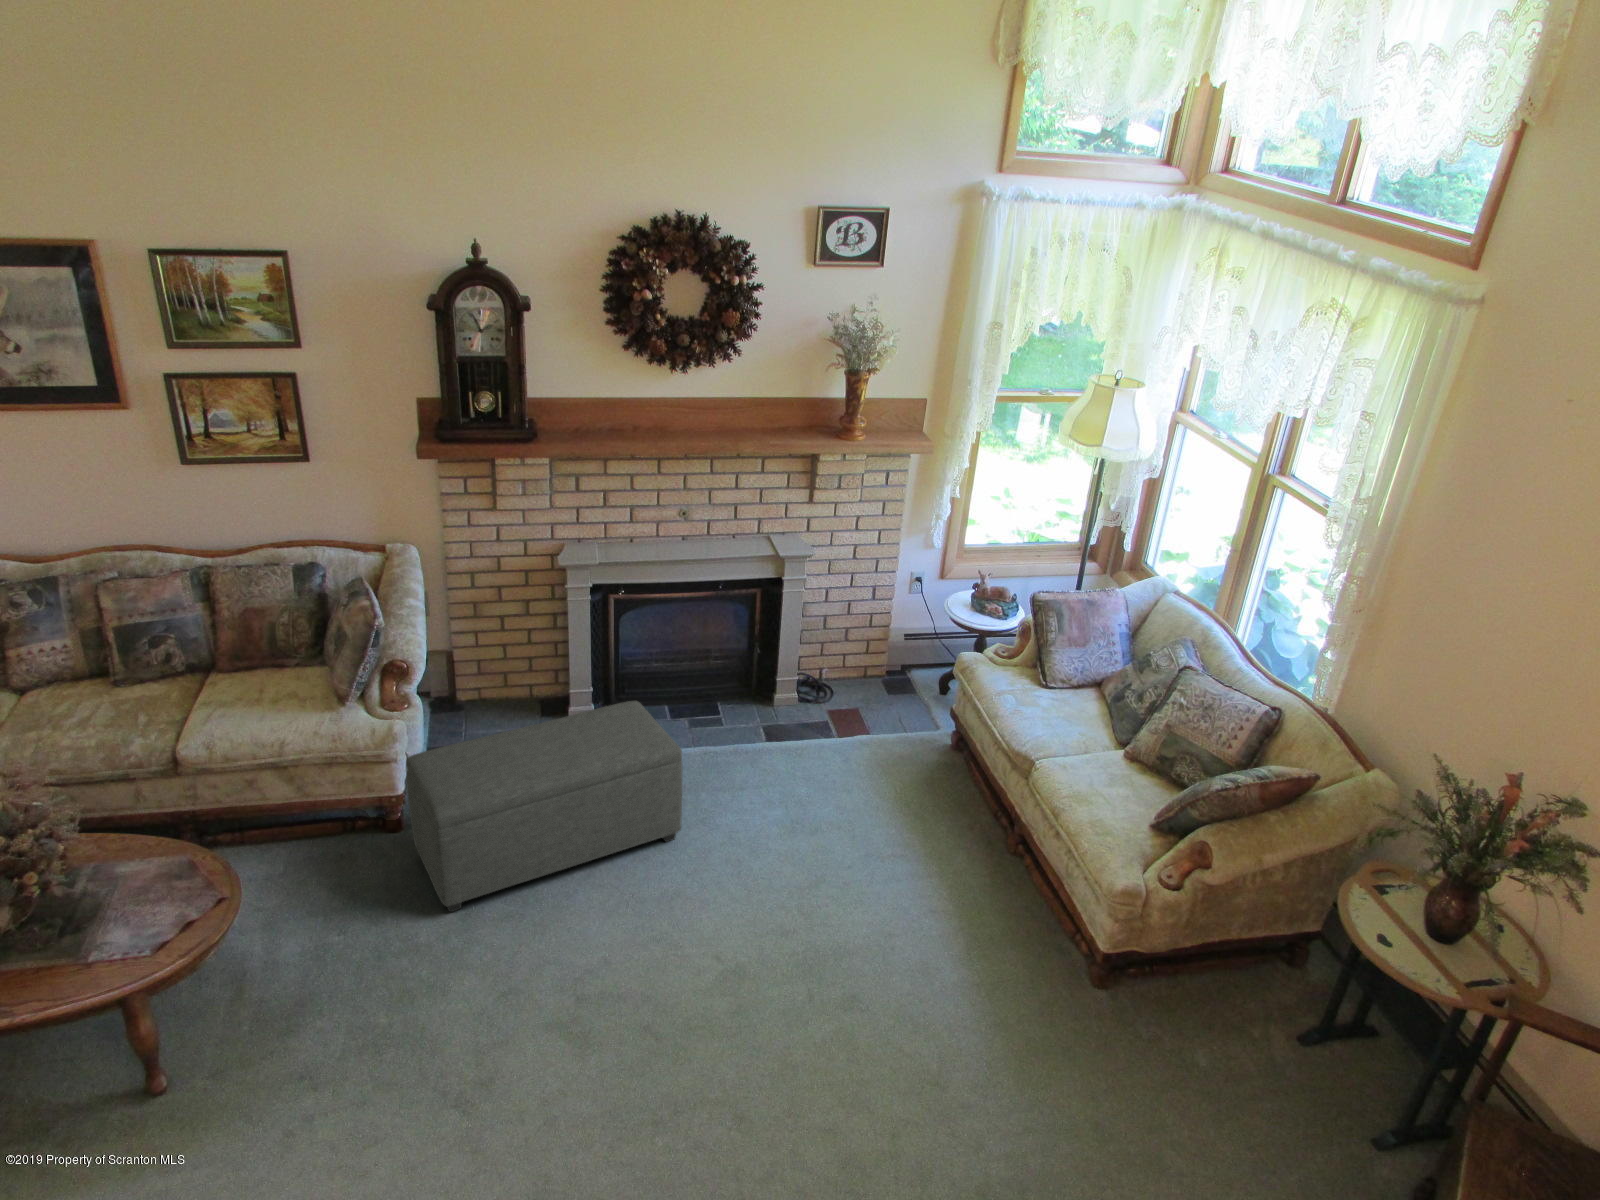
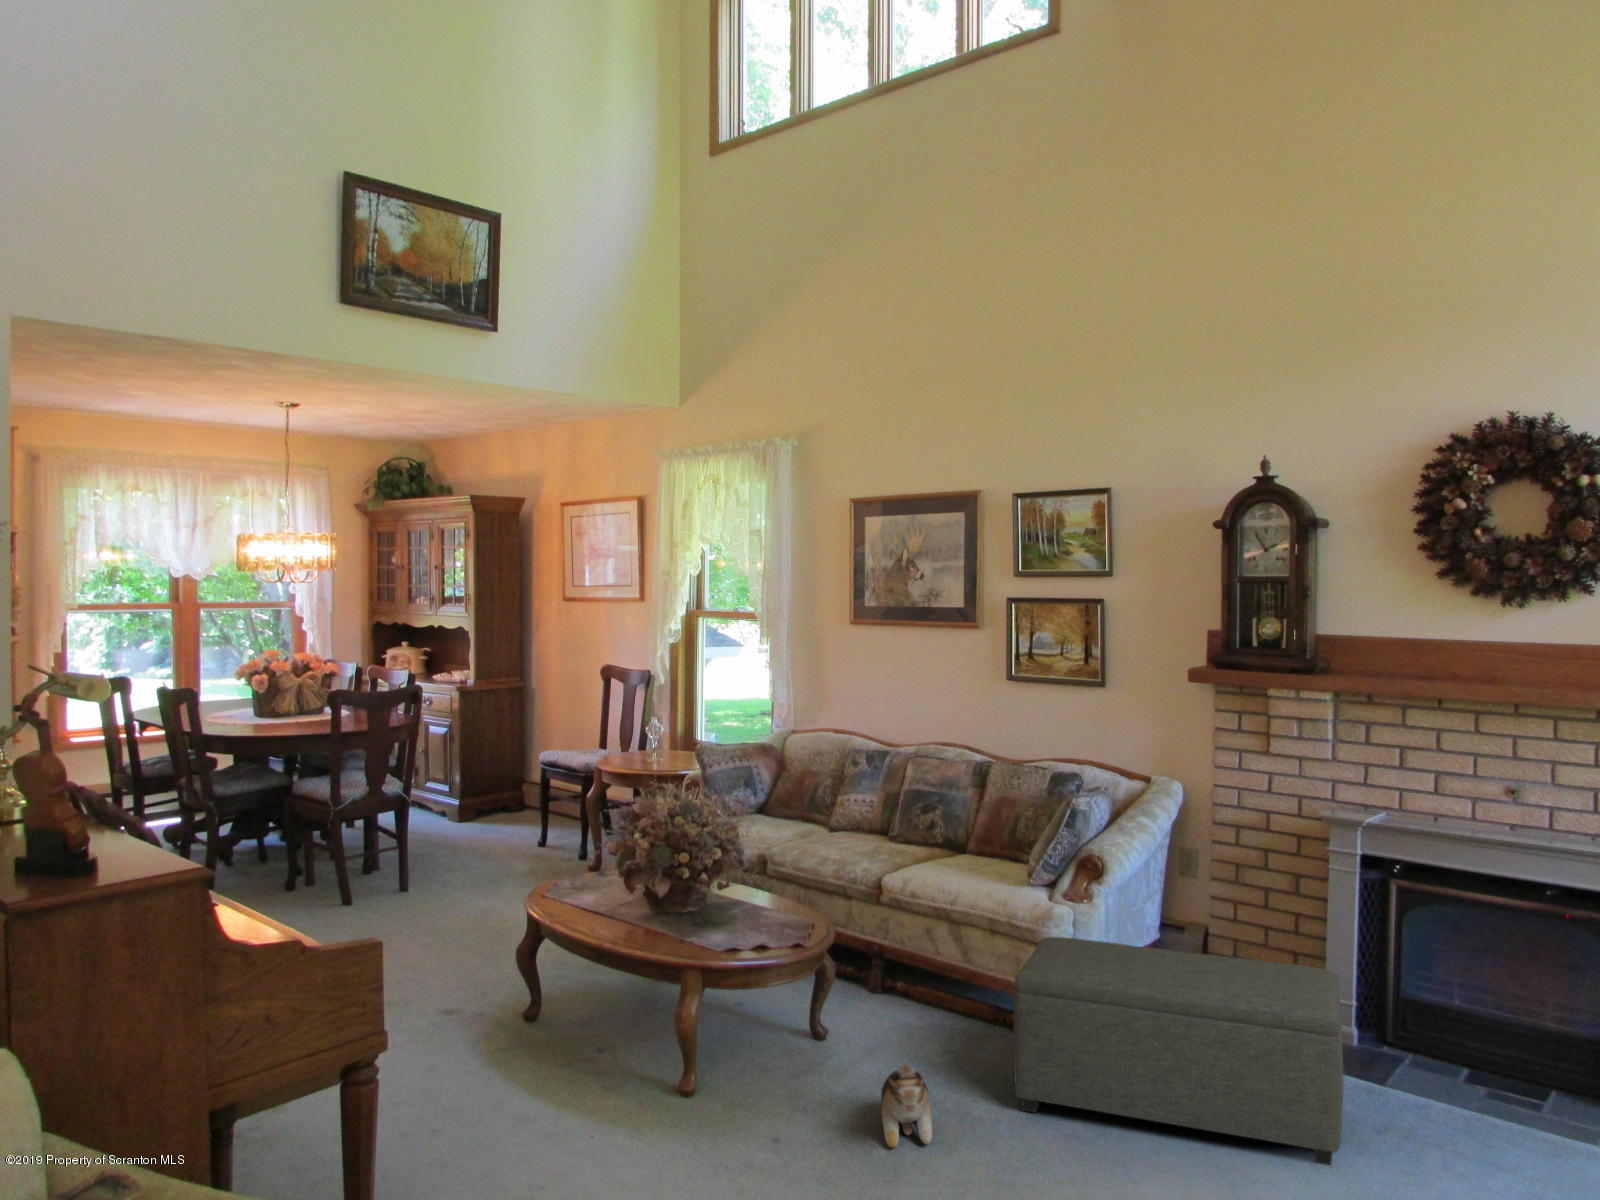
plush toy: none [333,944,424,1019] -> present [881,1064,932,1148]

